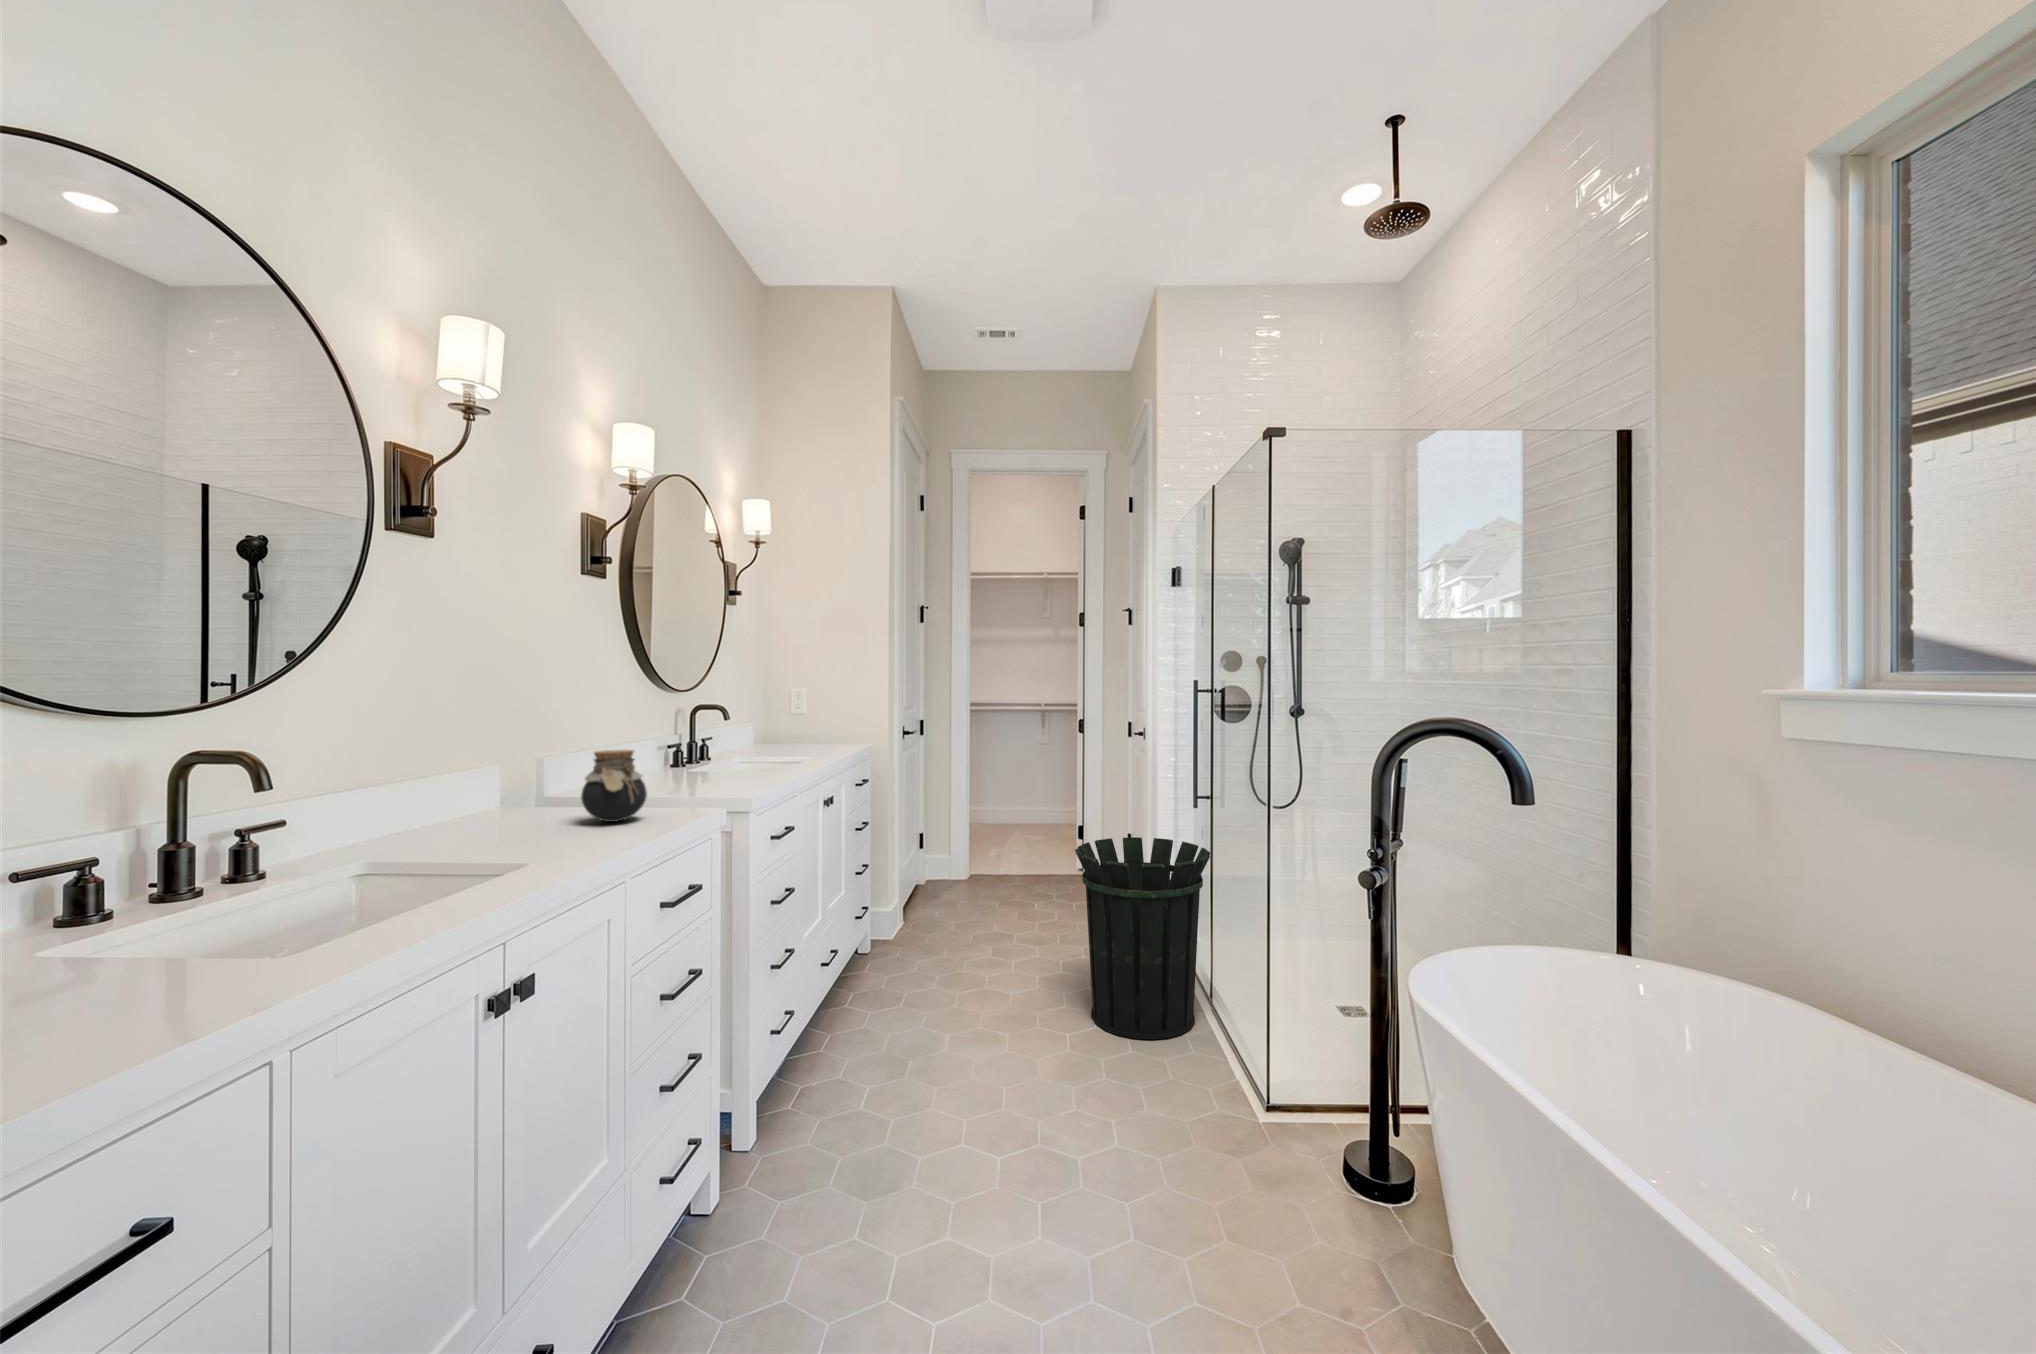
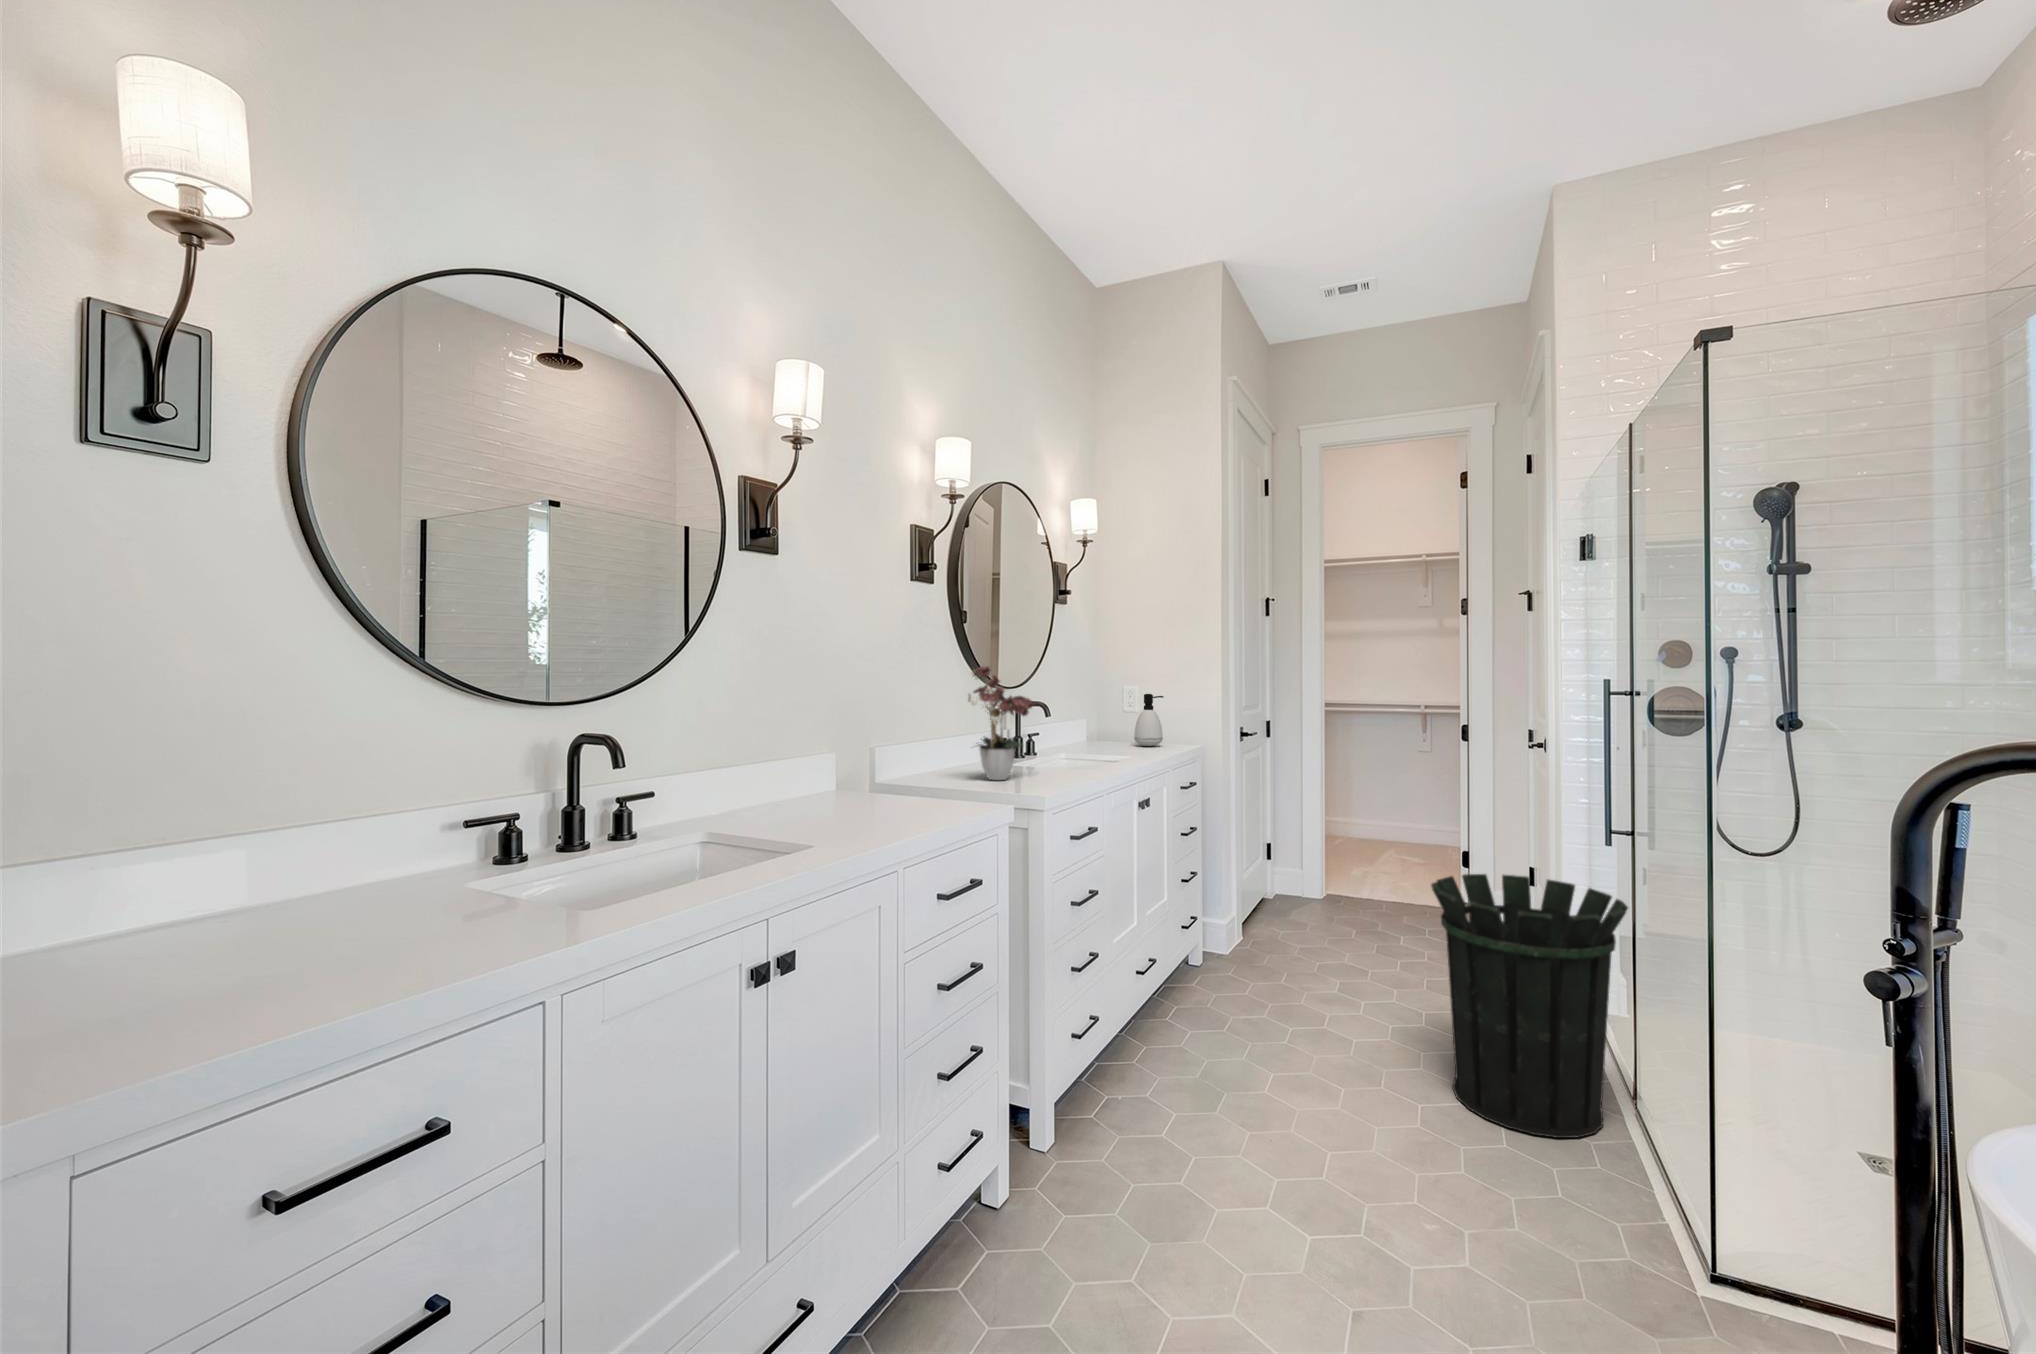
flower arrangement: none [651,662,733,785] -> present [968,666,1034,780]
soap dispenser: none [806,695,835,746] -> present [1134,694,1163,746]
jar: present [581,750,647,822] -> none [882,744,937,812]

